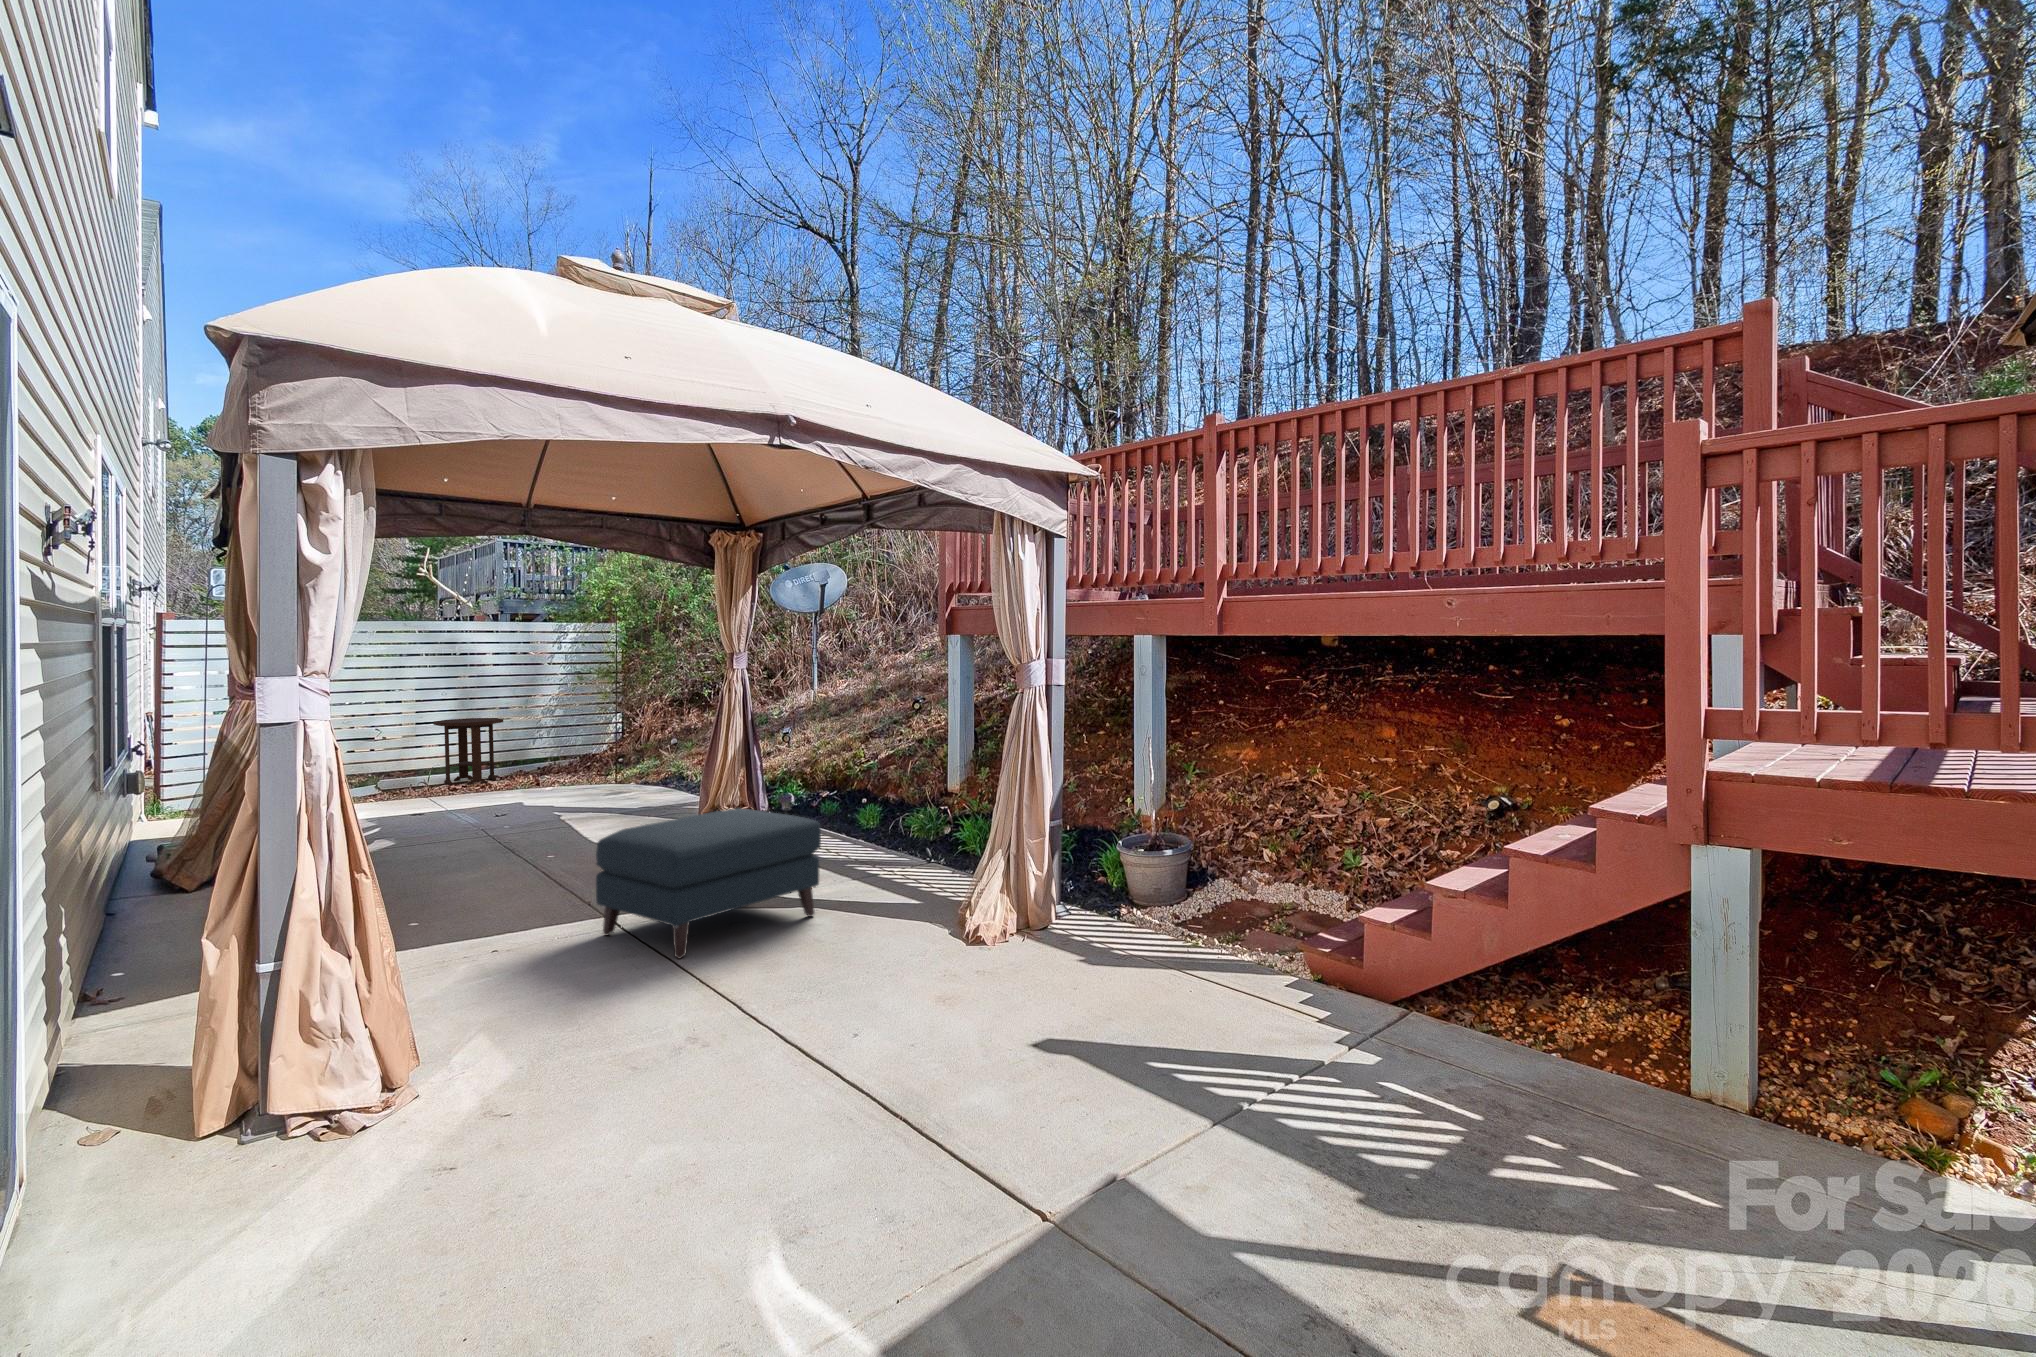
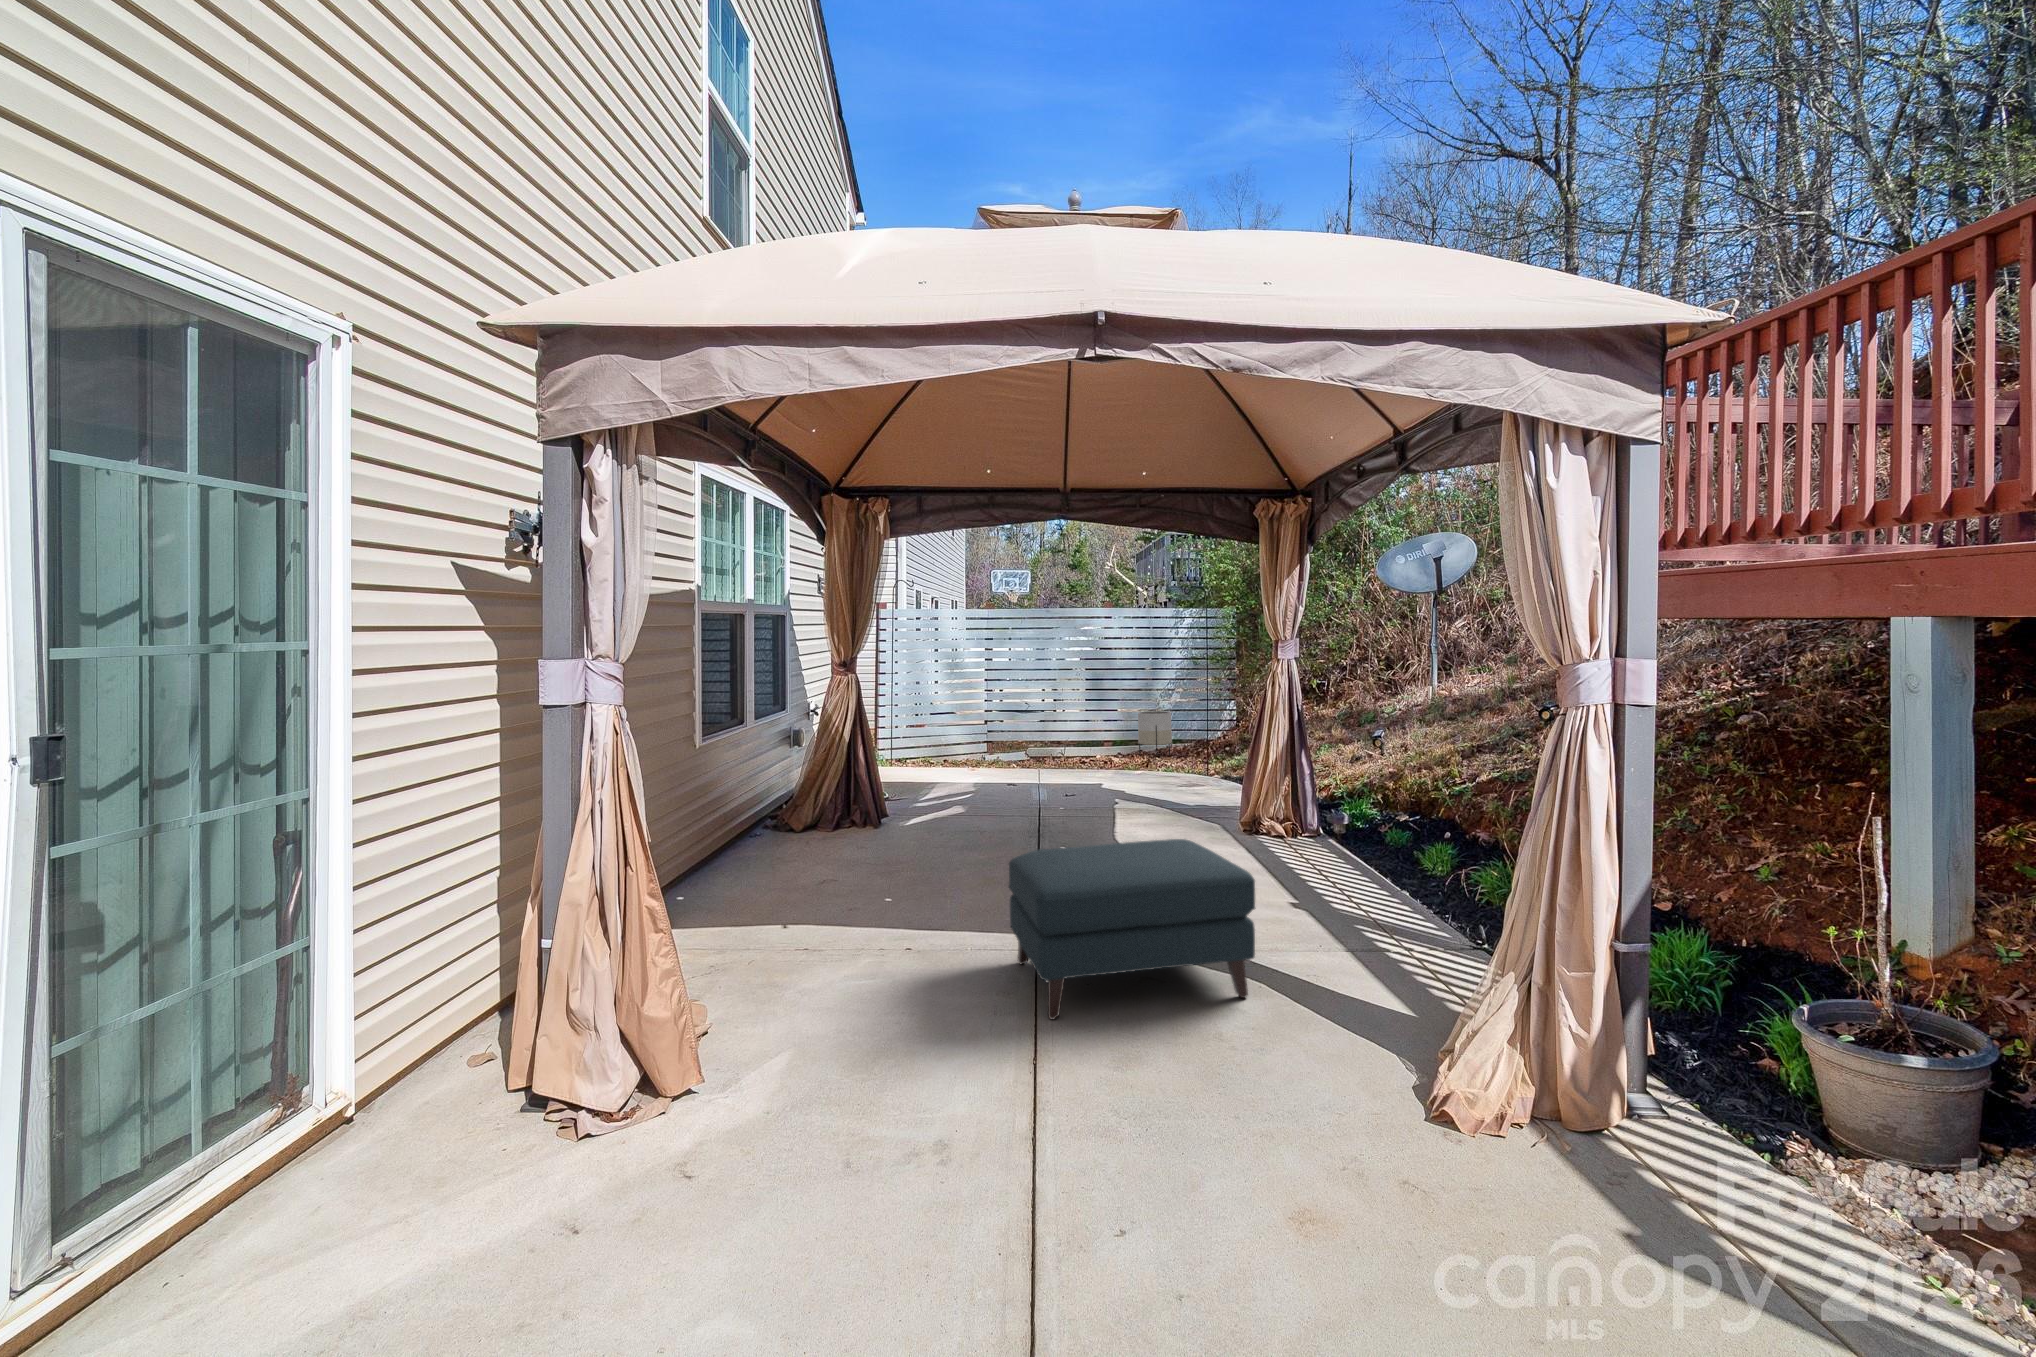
side table: present [433,718,503,785] -> none [1065,702,1118,763]
planter: none [522,725,562,775] -> present [1138,711,1172,756]

